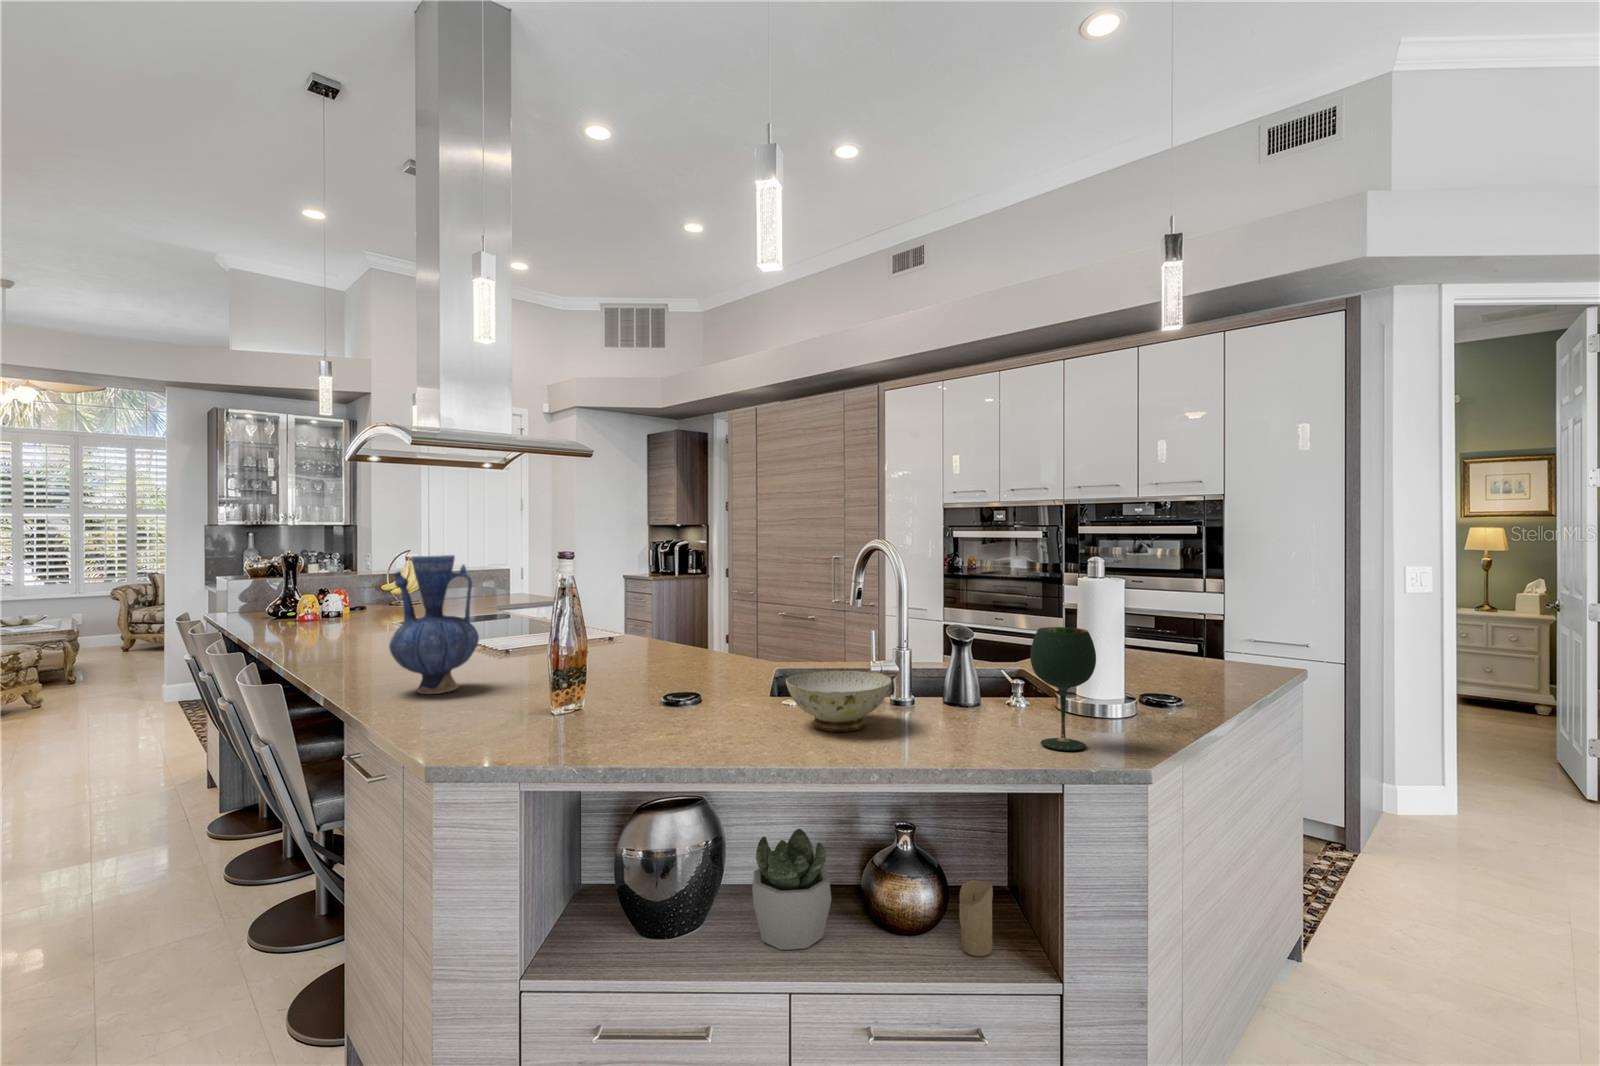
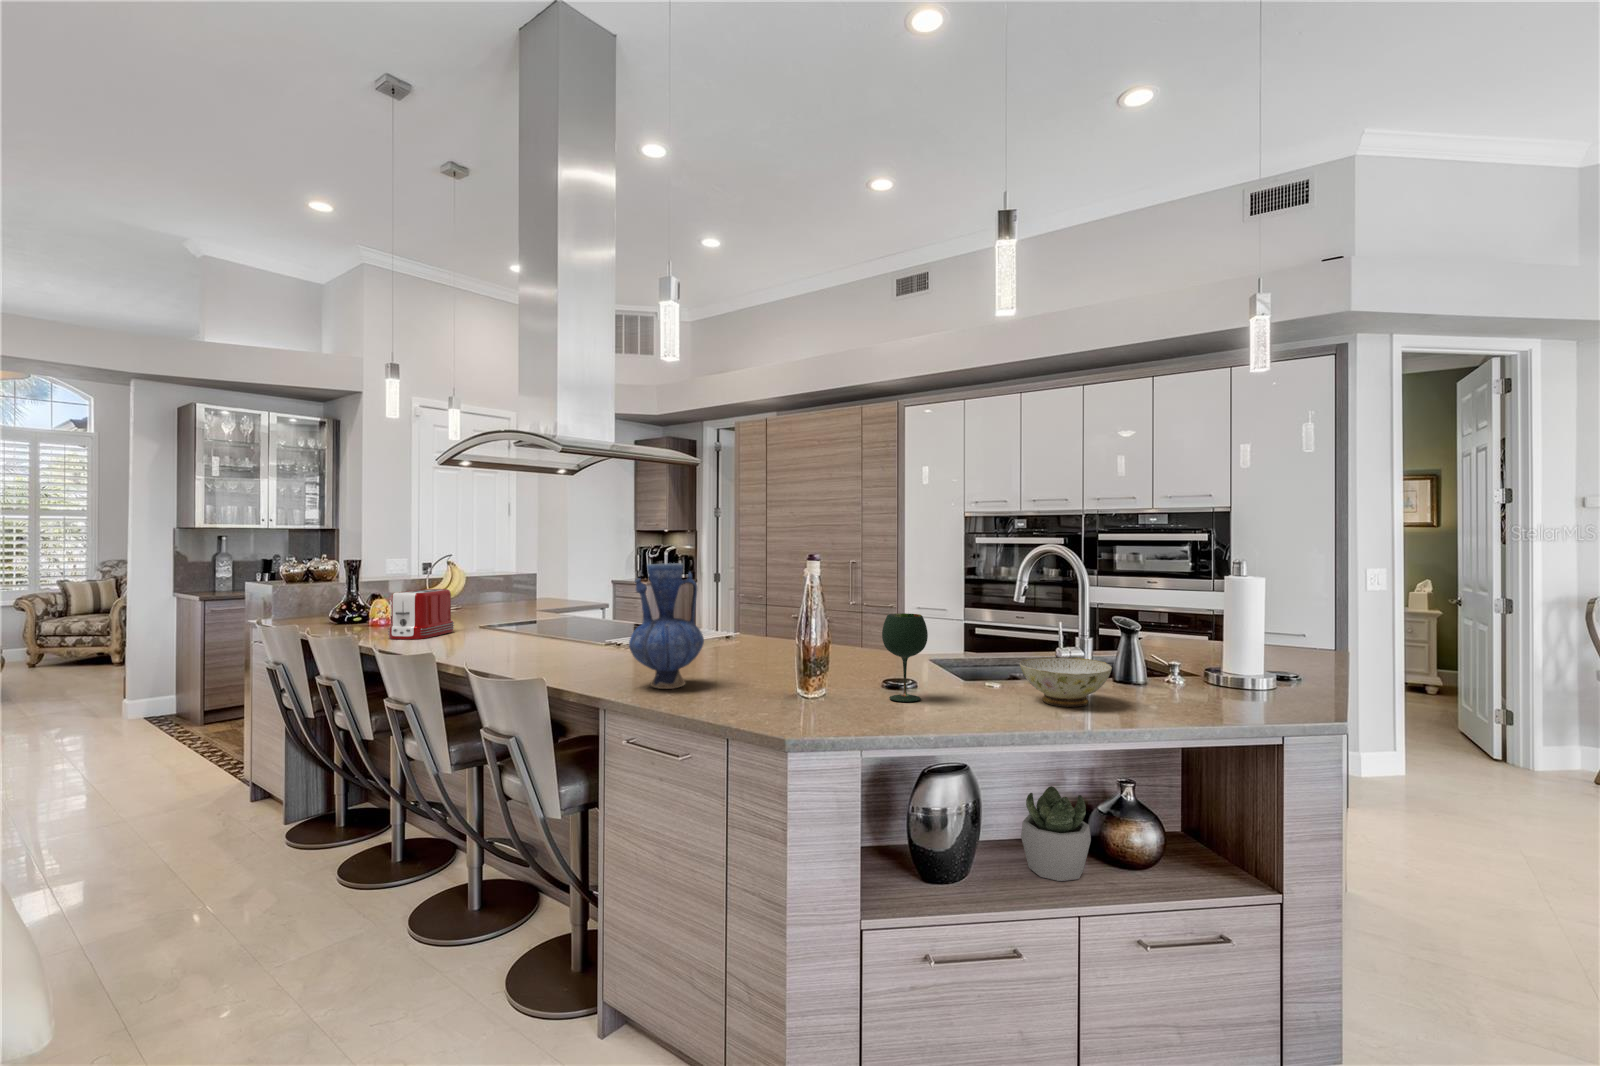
toaster: none [291,583,367,633] -> present [388,589,454,640]
wine glass: present [1030,627,1096,750] -> present [882,613,928,702]
candle: present [959,880,993,956] -> none [1188,818,1218,876]

